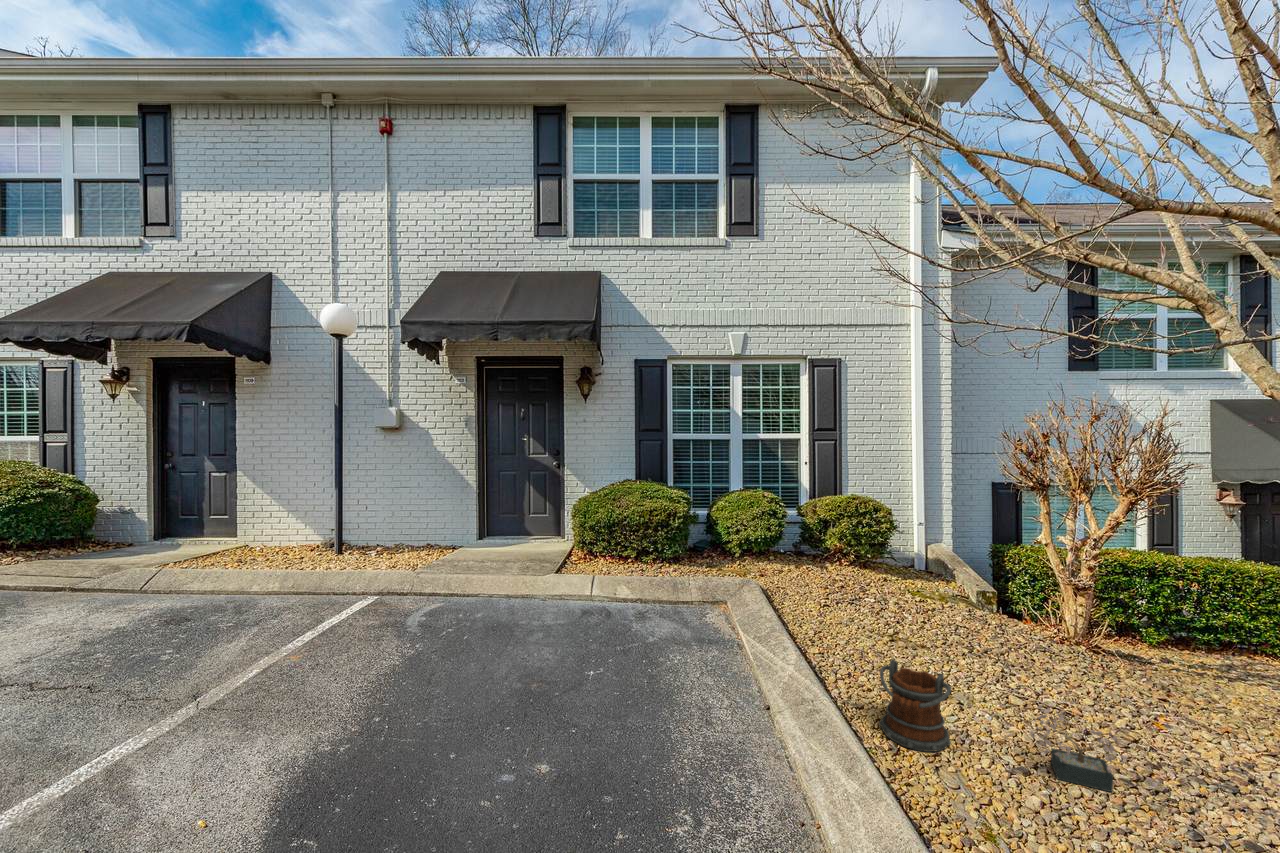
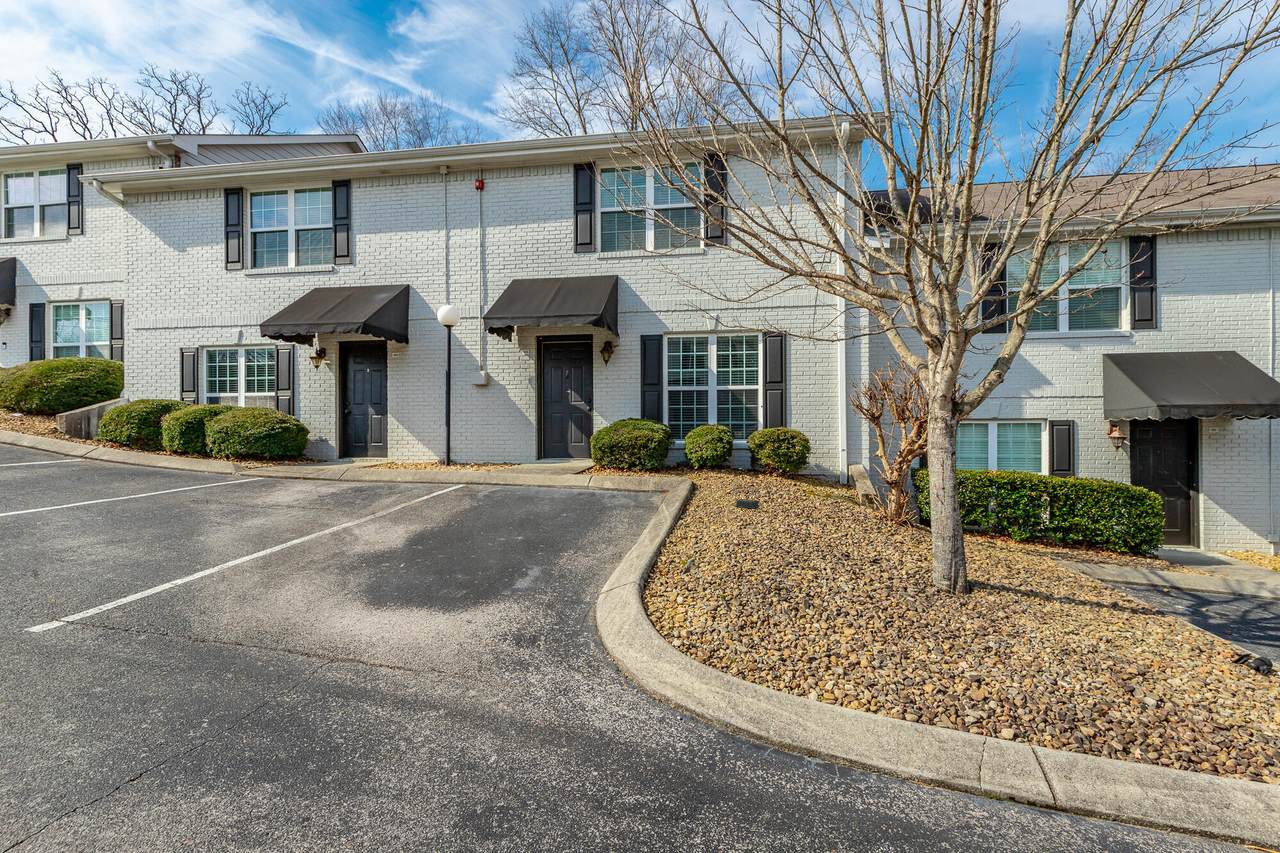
bucket: present [879,660,951,752] -> none [681,470,711,503]

